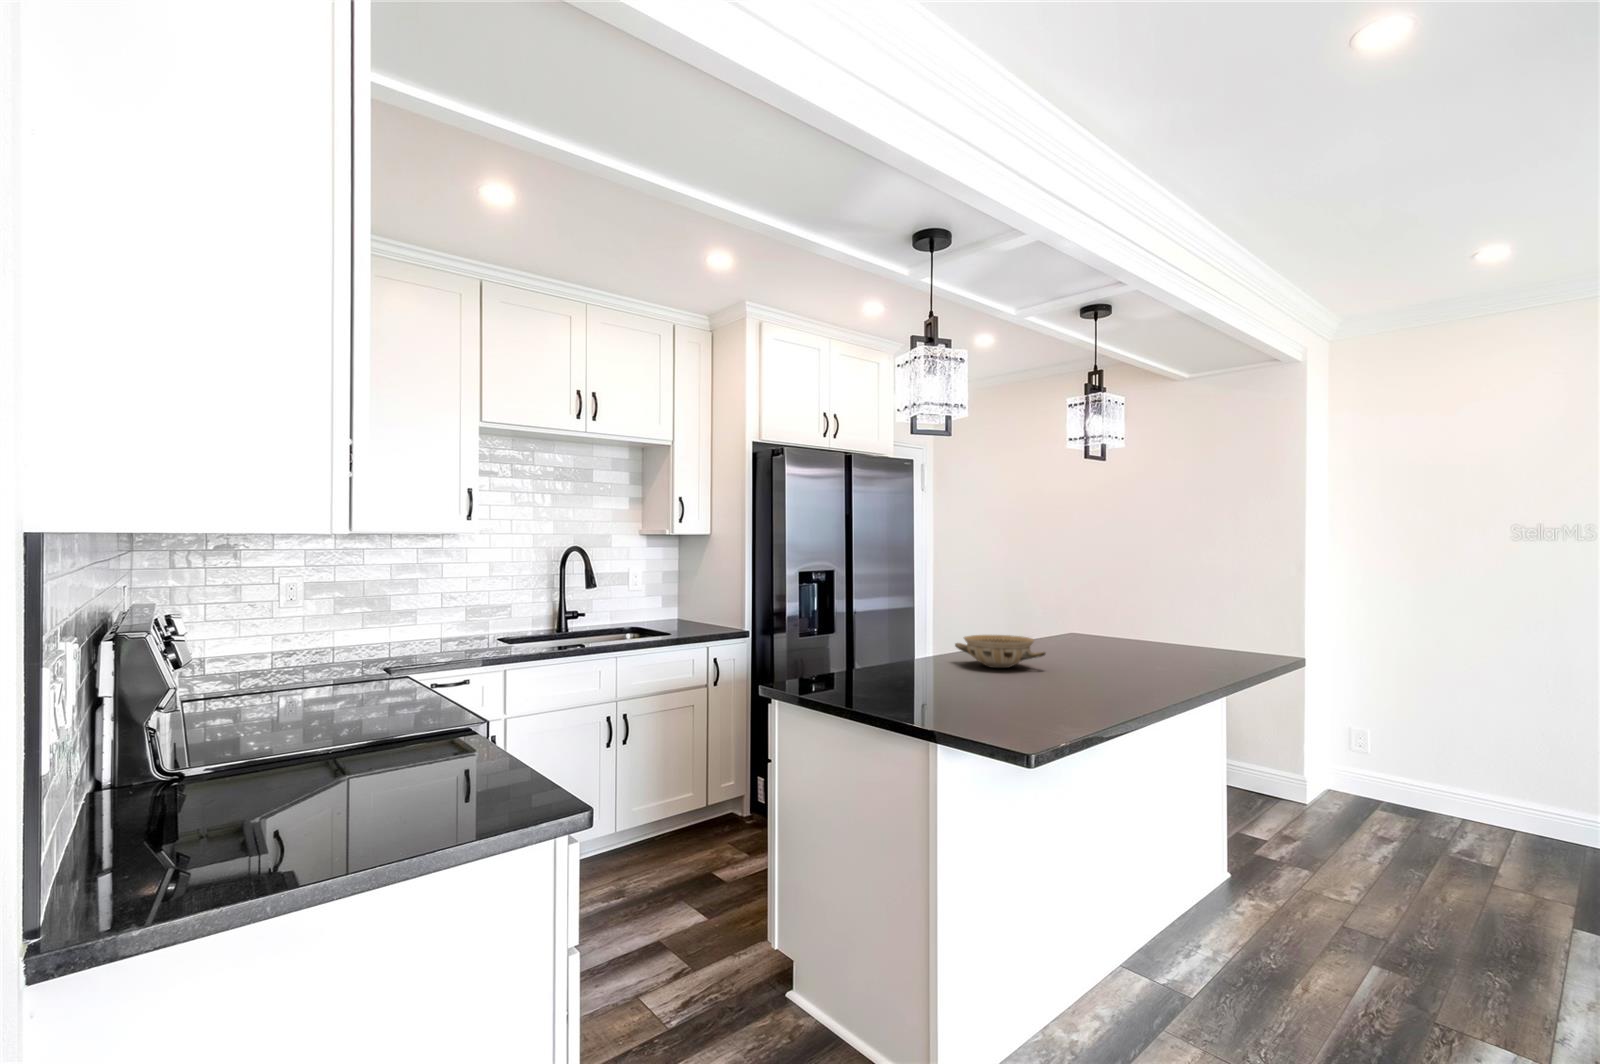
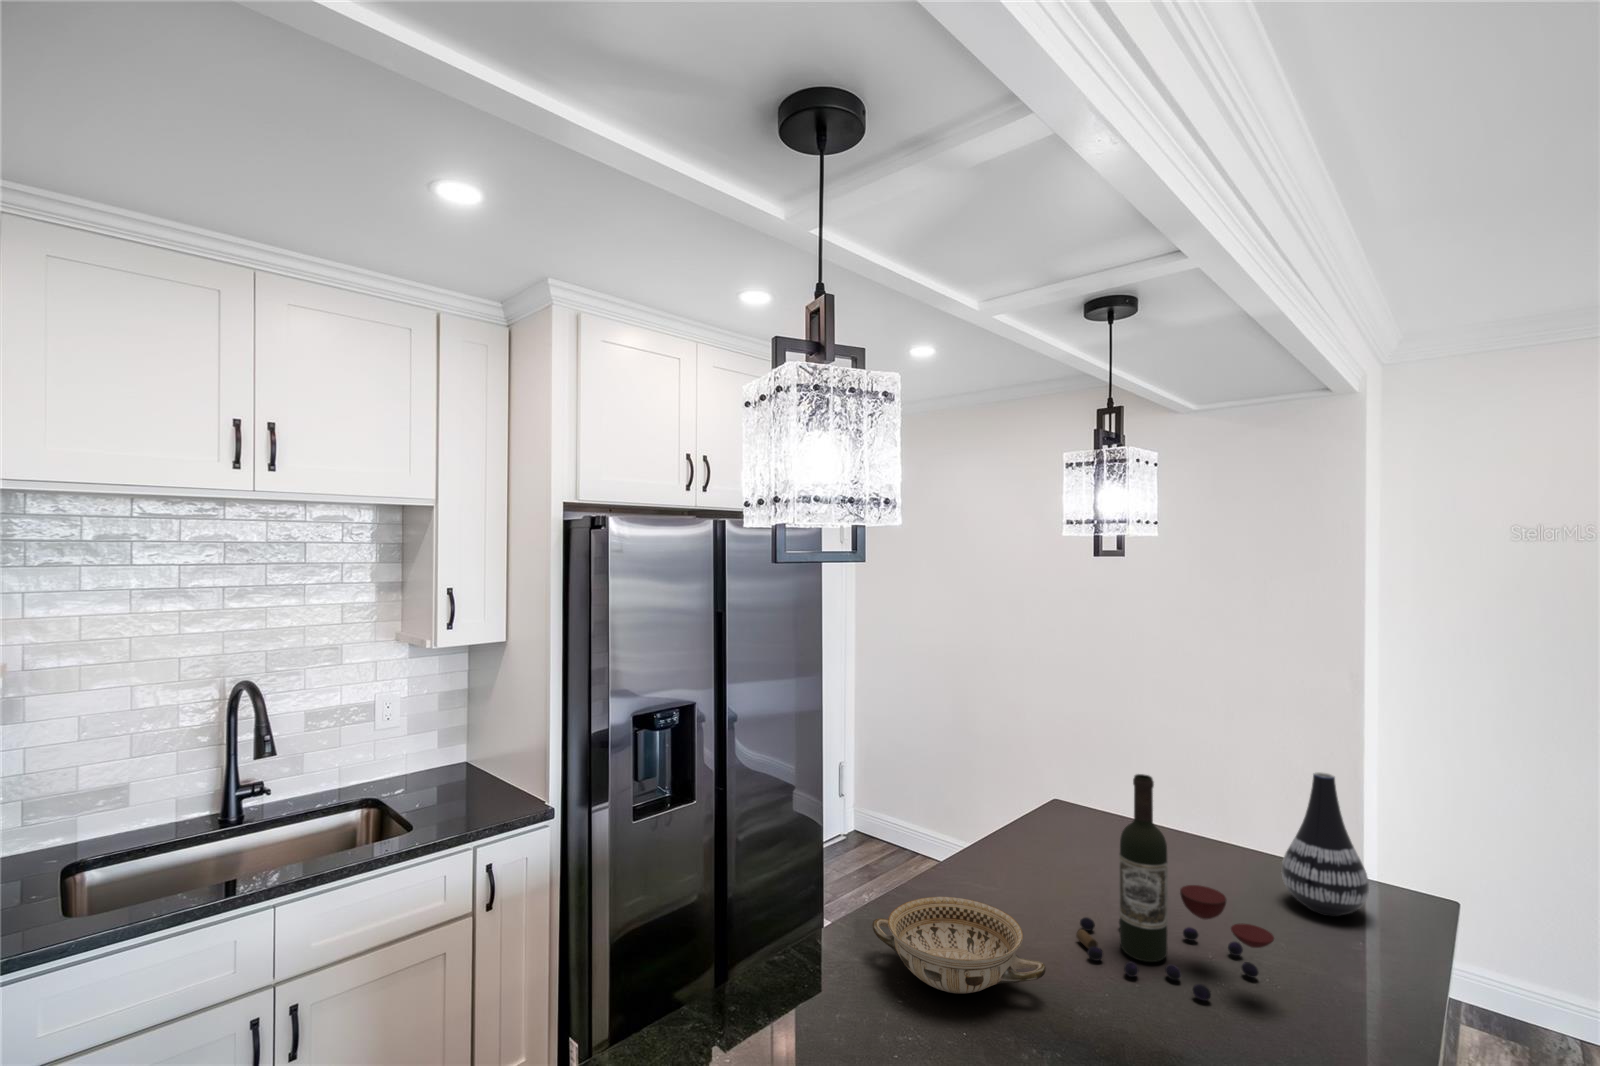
wine bottle: none [1067,568,1169,673] -> present [1076,774,1274,1001]
vase: none [1194,579,1242,659] -> present [1282,772,1369,917]

